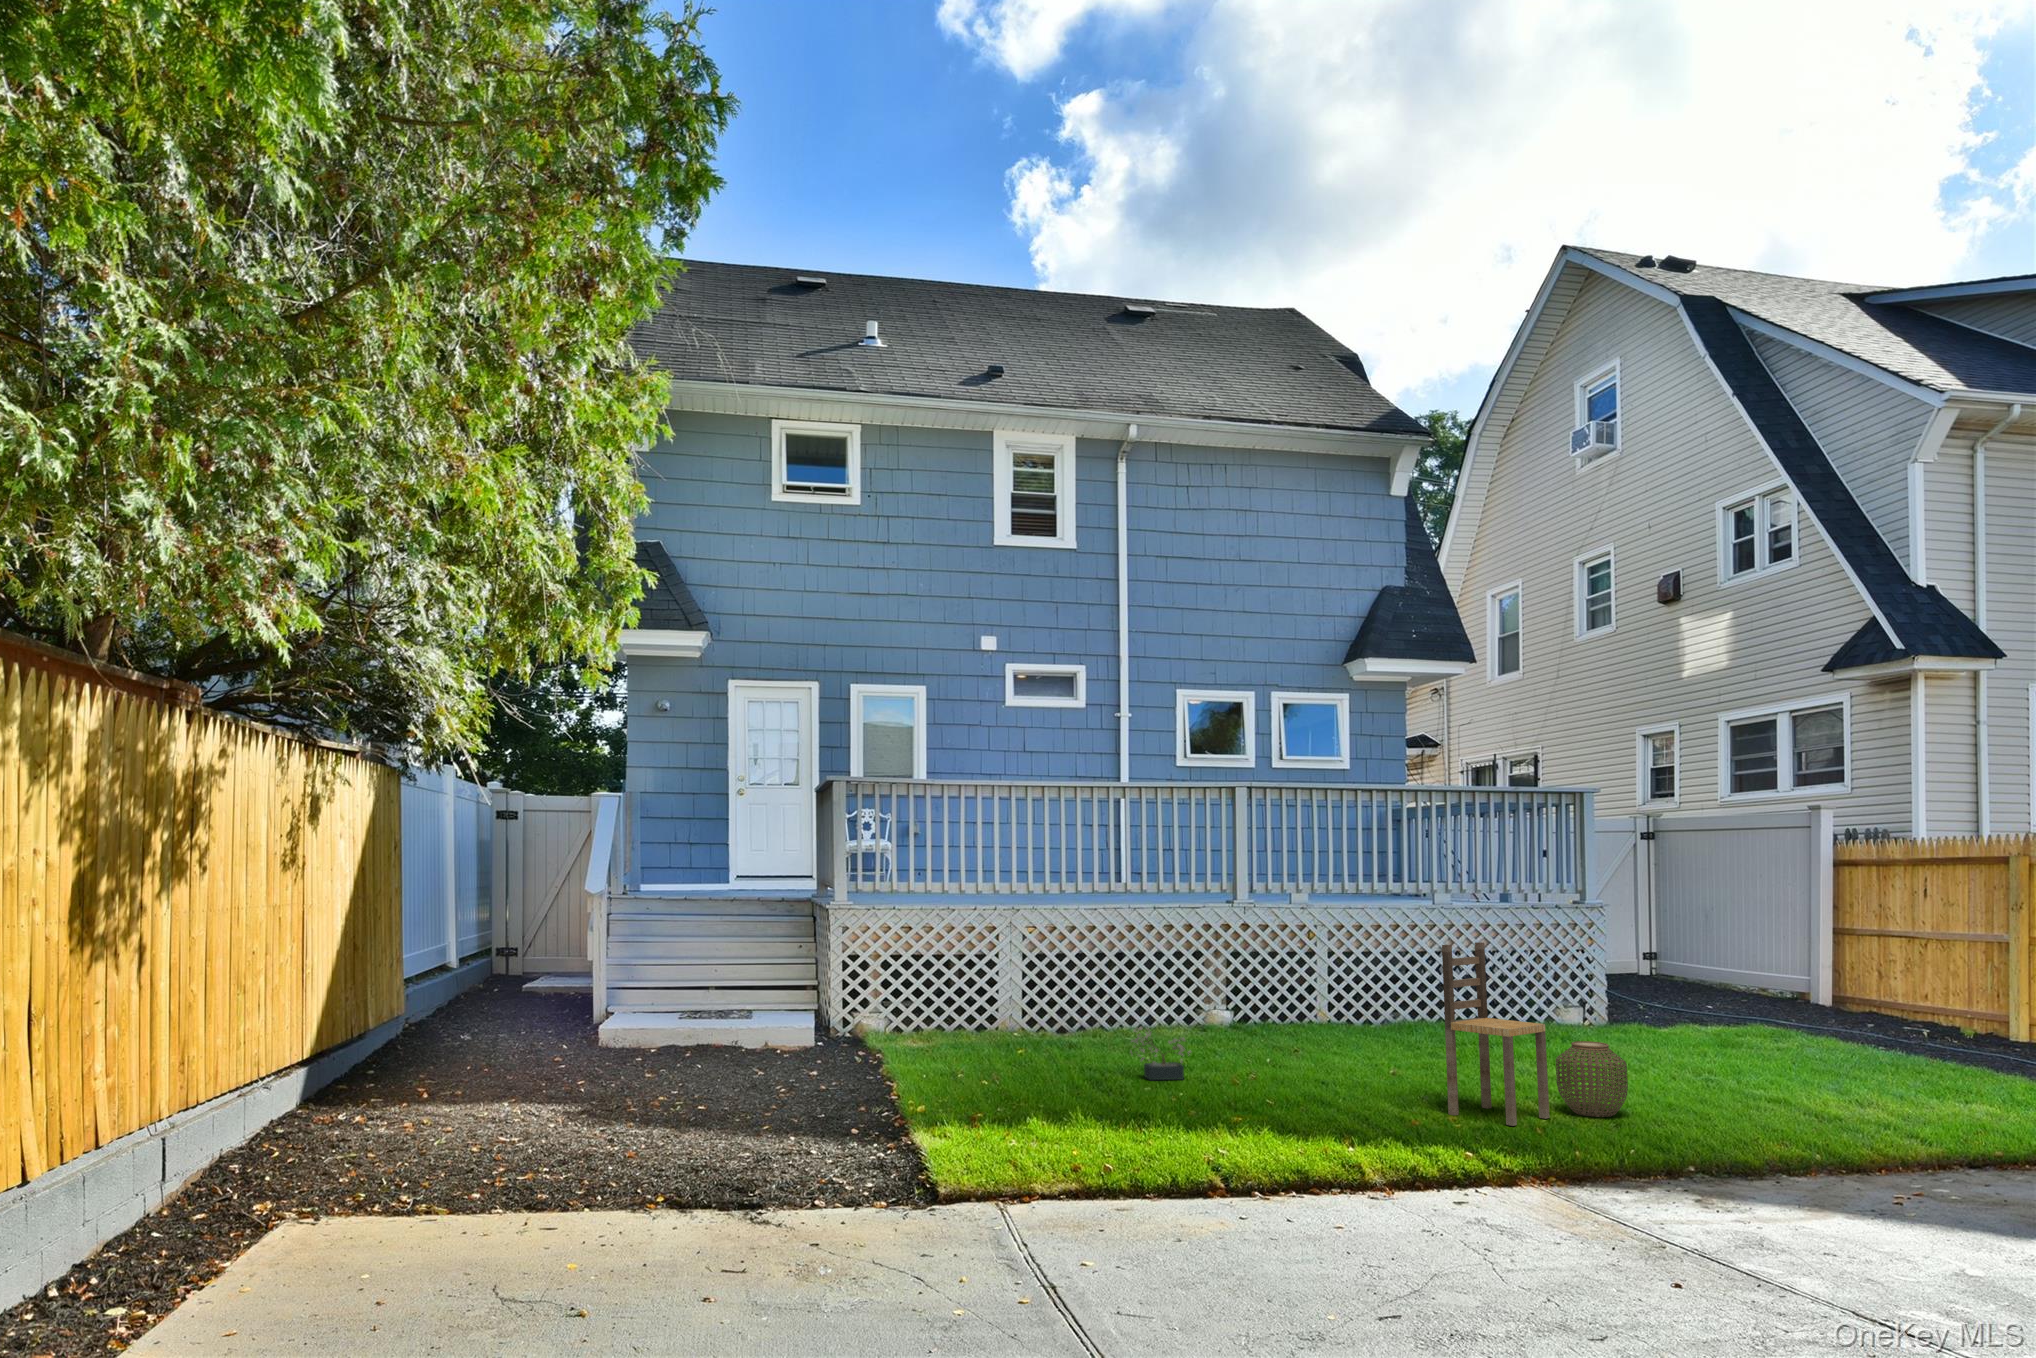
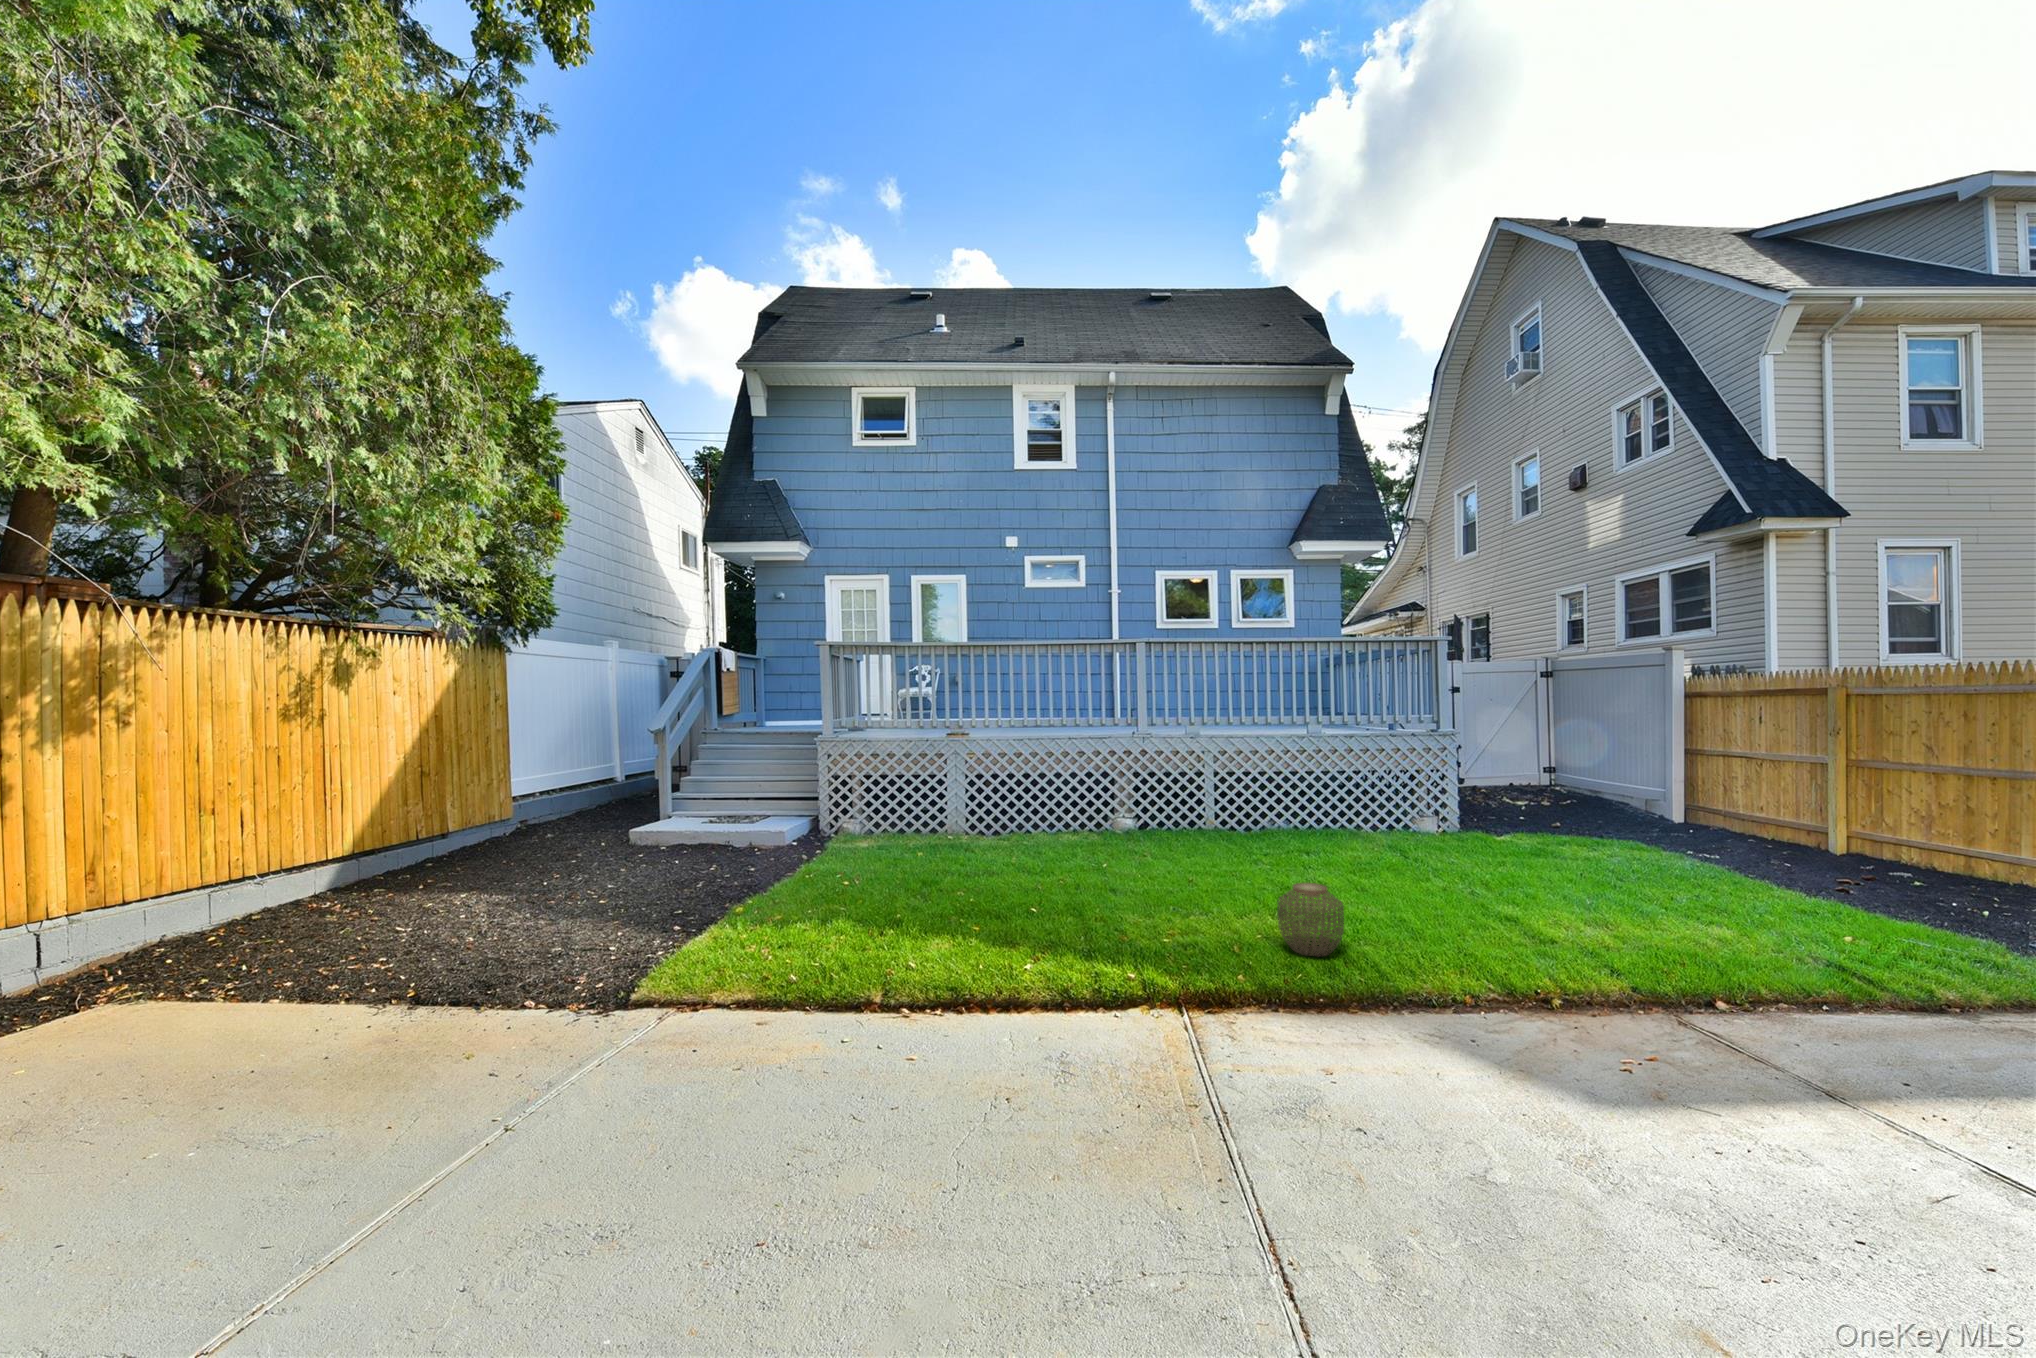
chair: present [1442,942,1550,1126] -> none [1166,788,1259,964]
decorative plant: present [1132,1027,1190,1080] -> none [952,846,1002,891]

